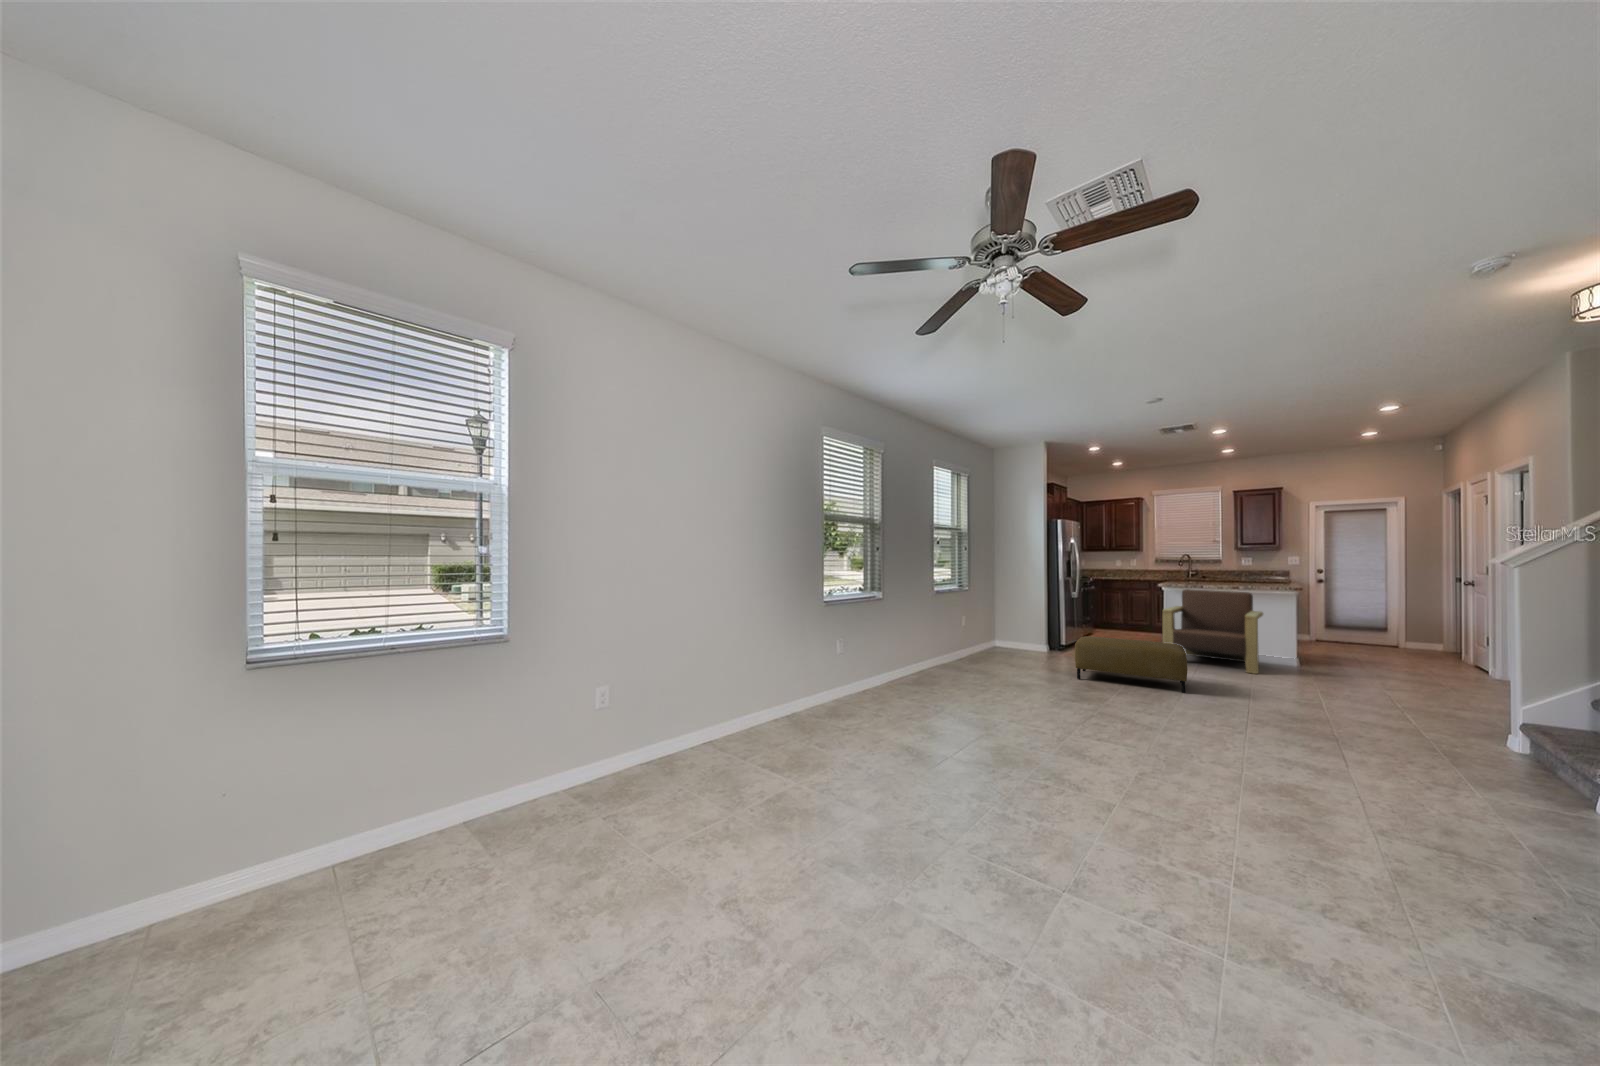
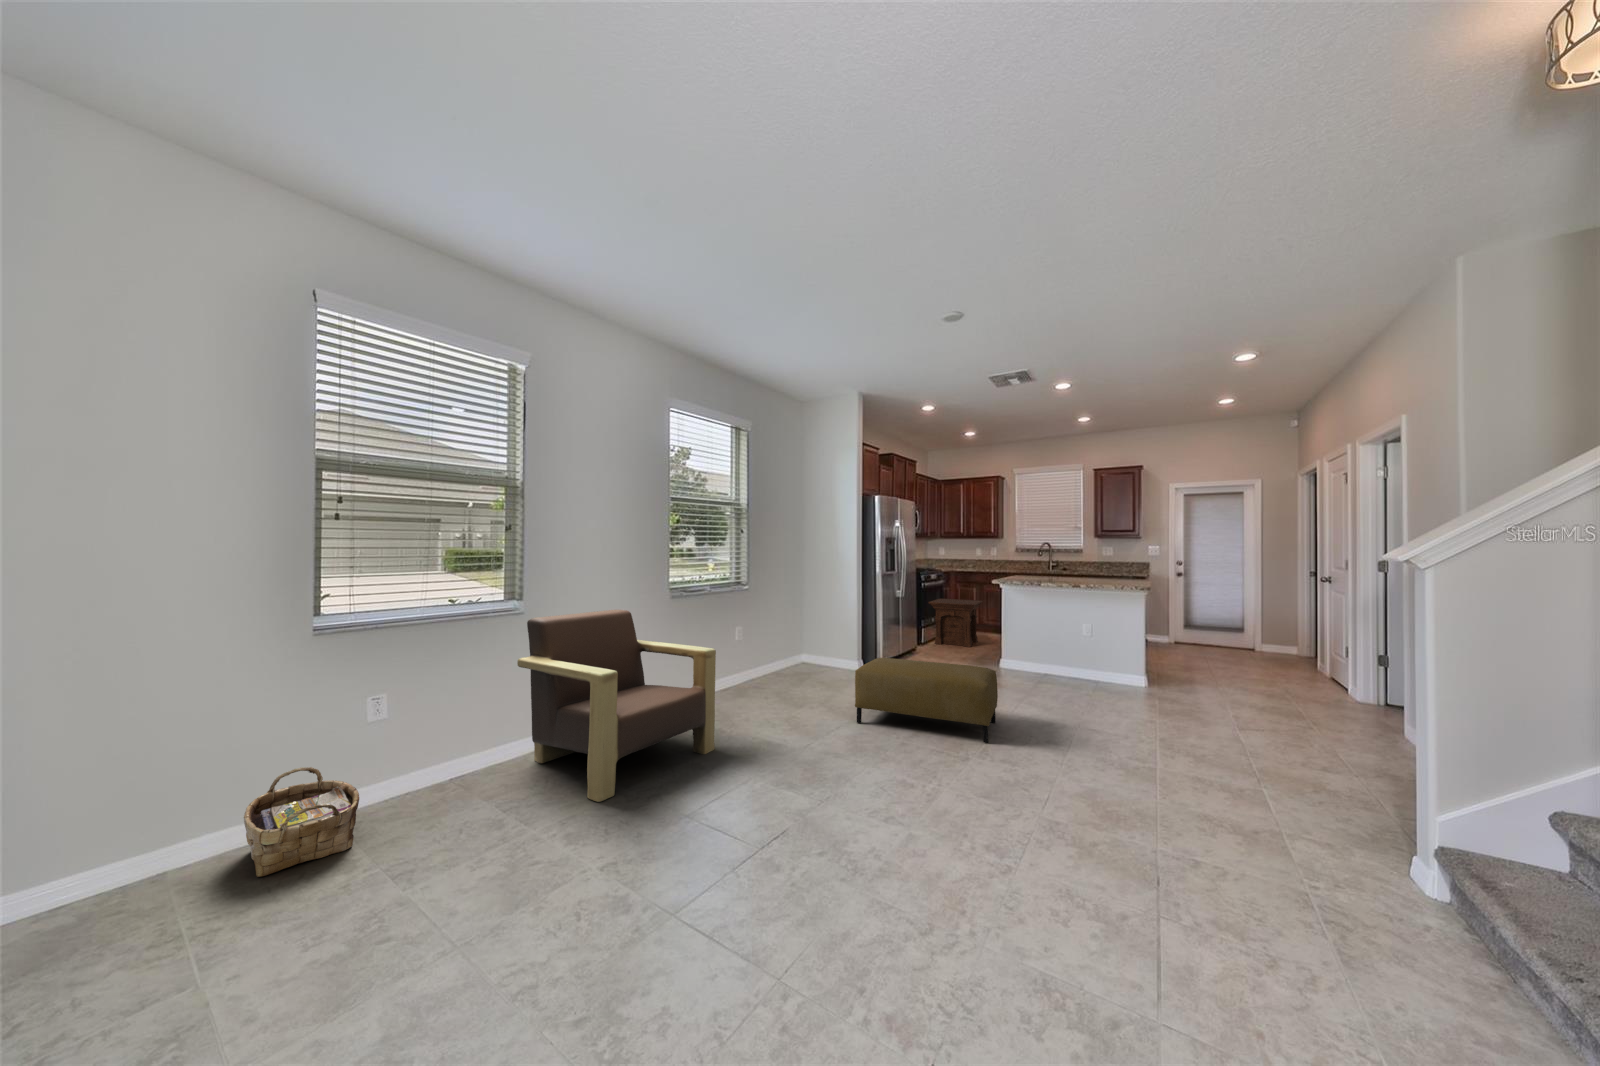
armchair: present [1163,589,1263,674] -> present [517,610,716,802]
side table: none [1087,598,1134,637] -> present [928,599,983,647]
woven basket: none [796,675,847,723] -> present [244,767,359,877]

